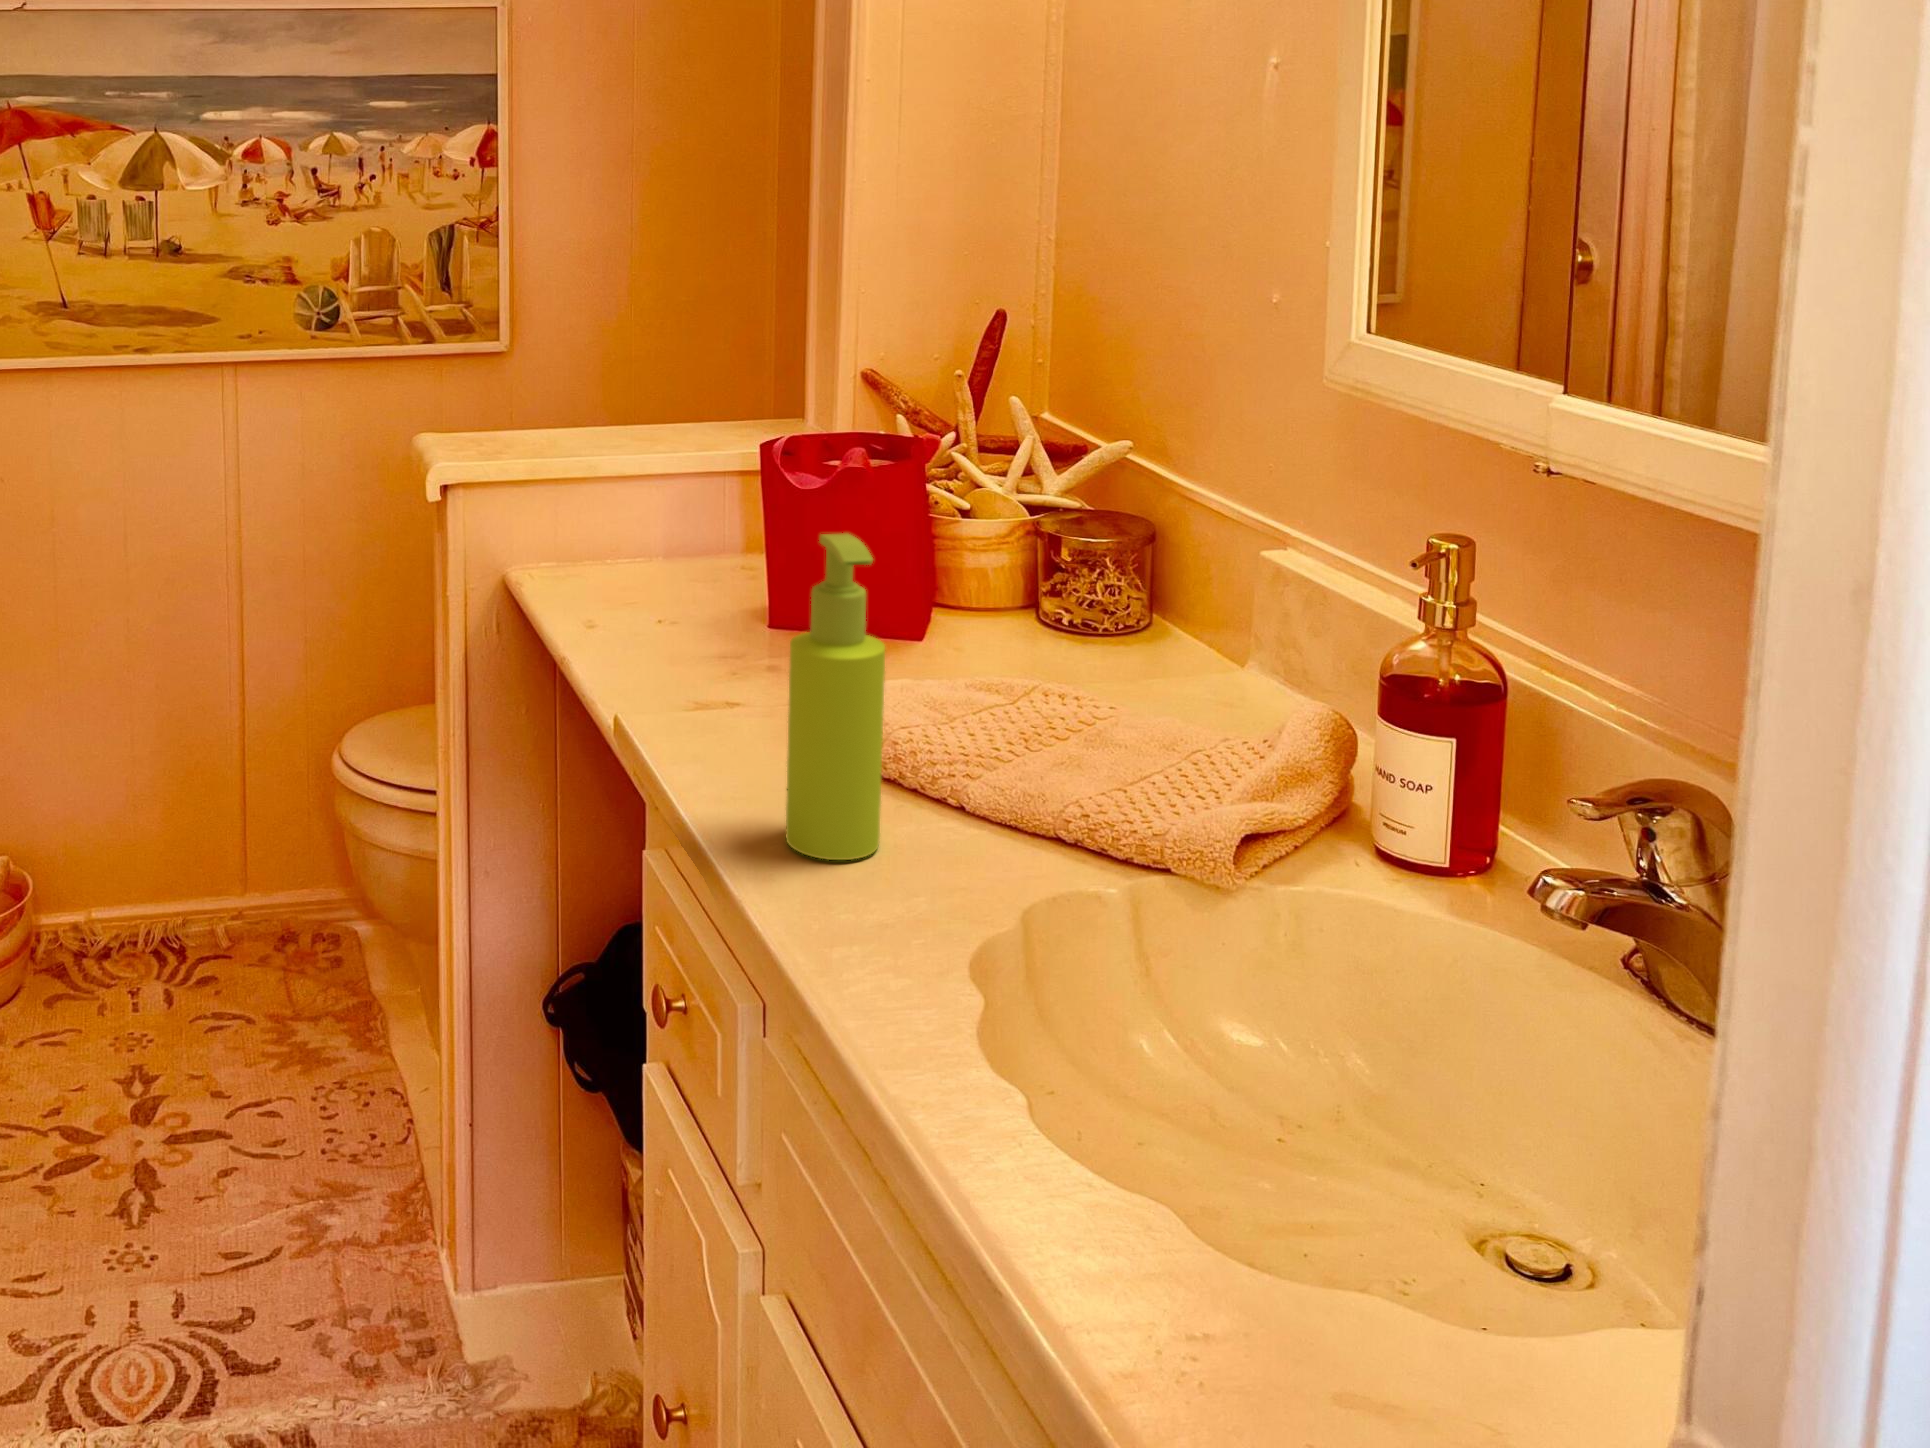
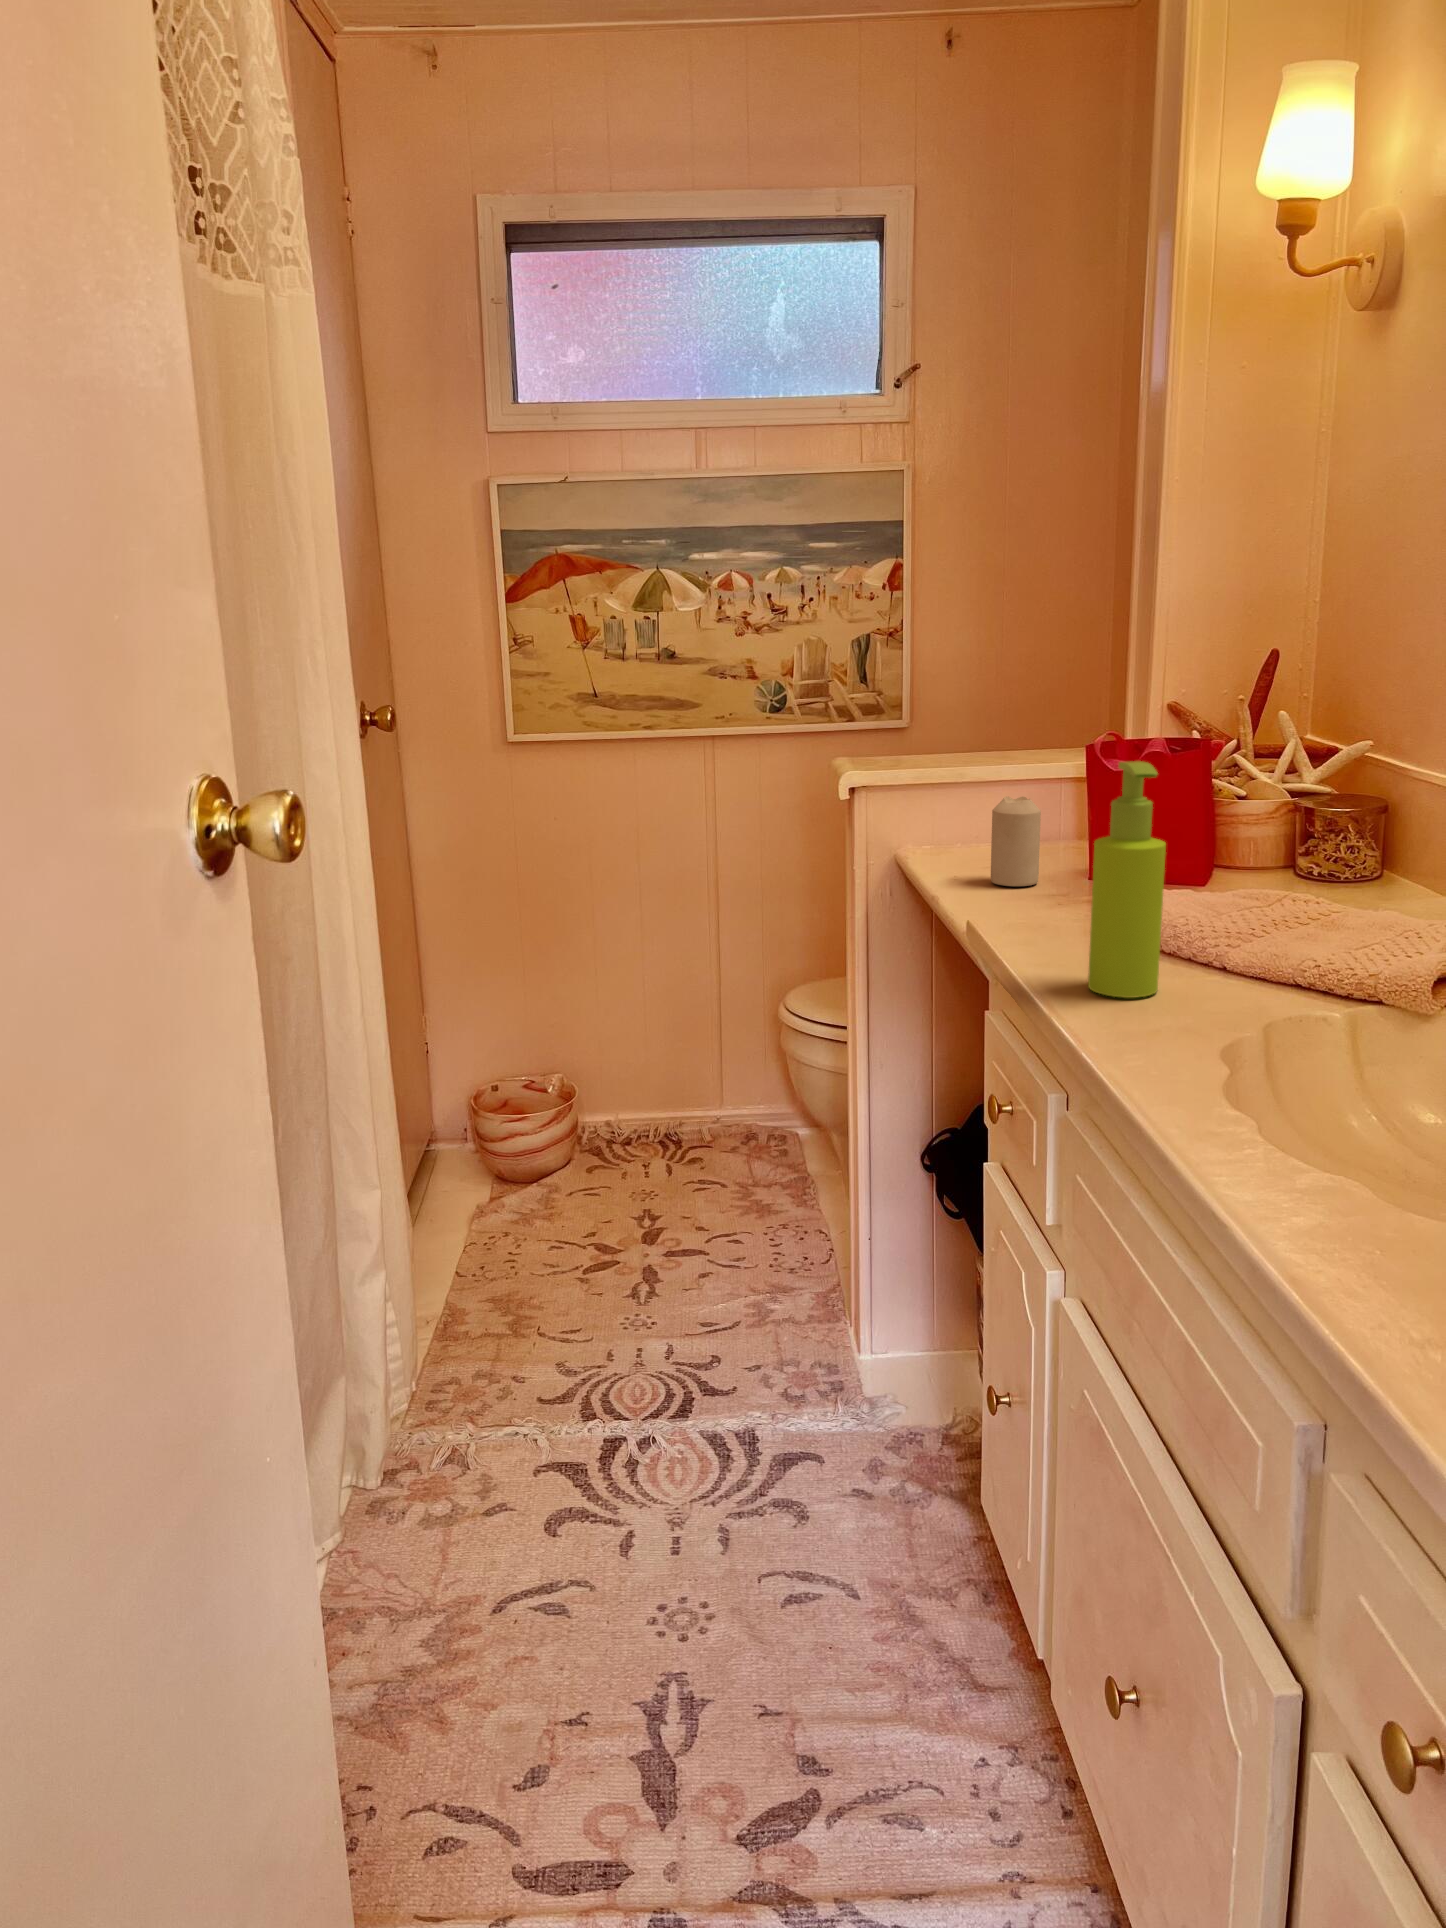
candle: none [639,521,705,648] -> present [991,797,1041,886]

